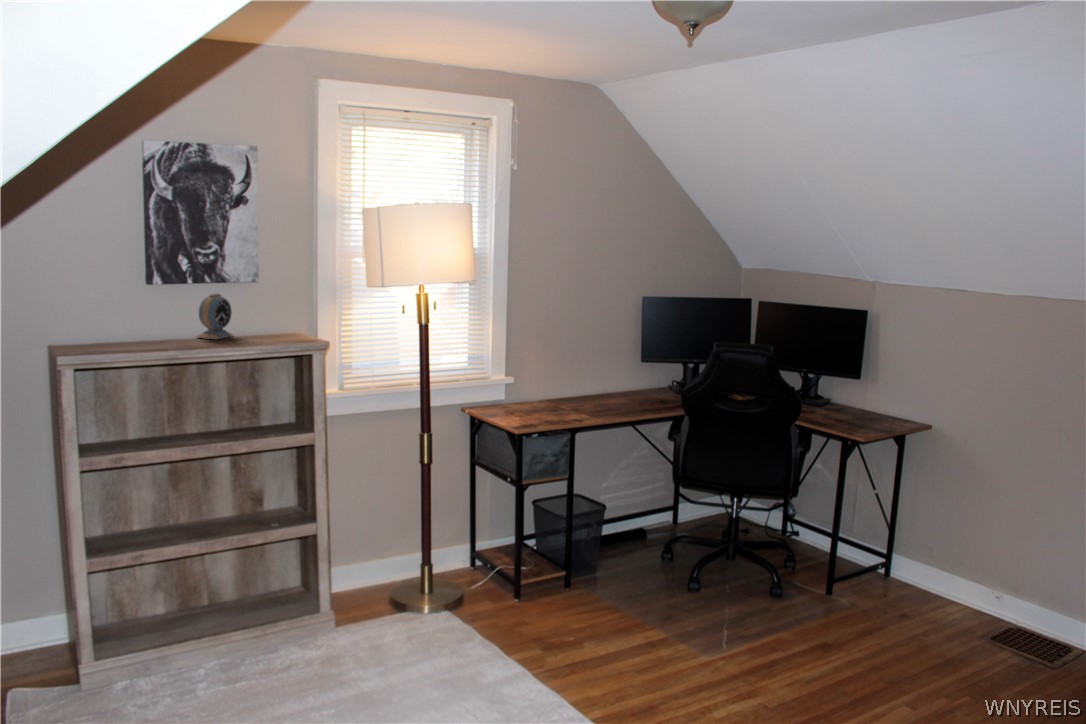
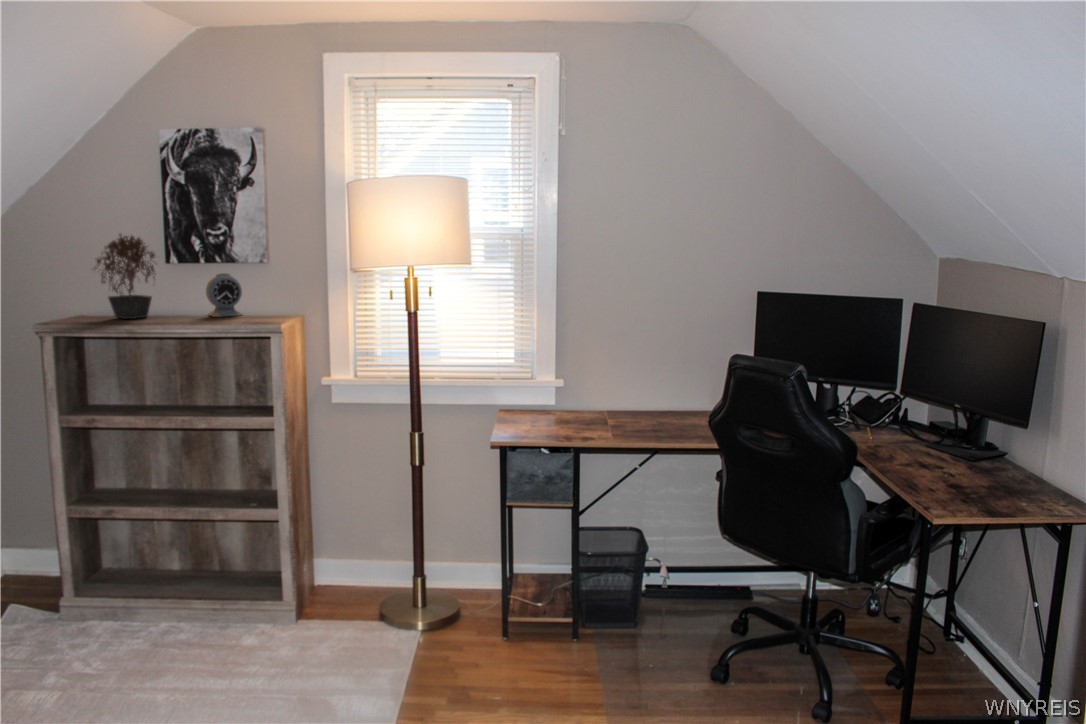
potted plant: none [82,253,157,347] -> present [94,234,155,319]

